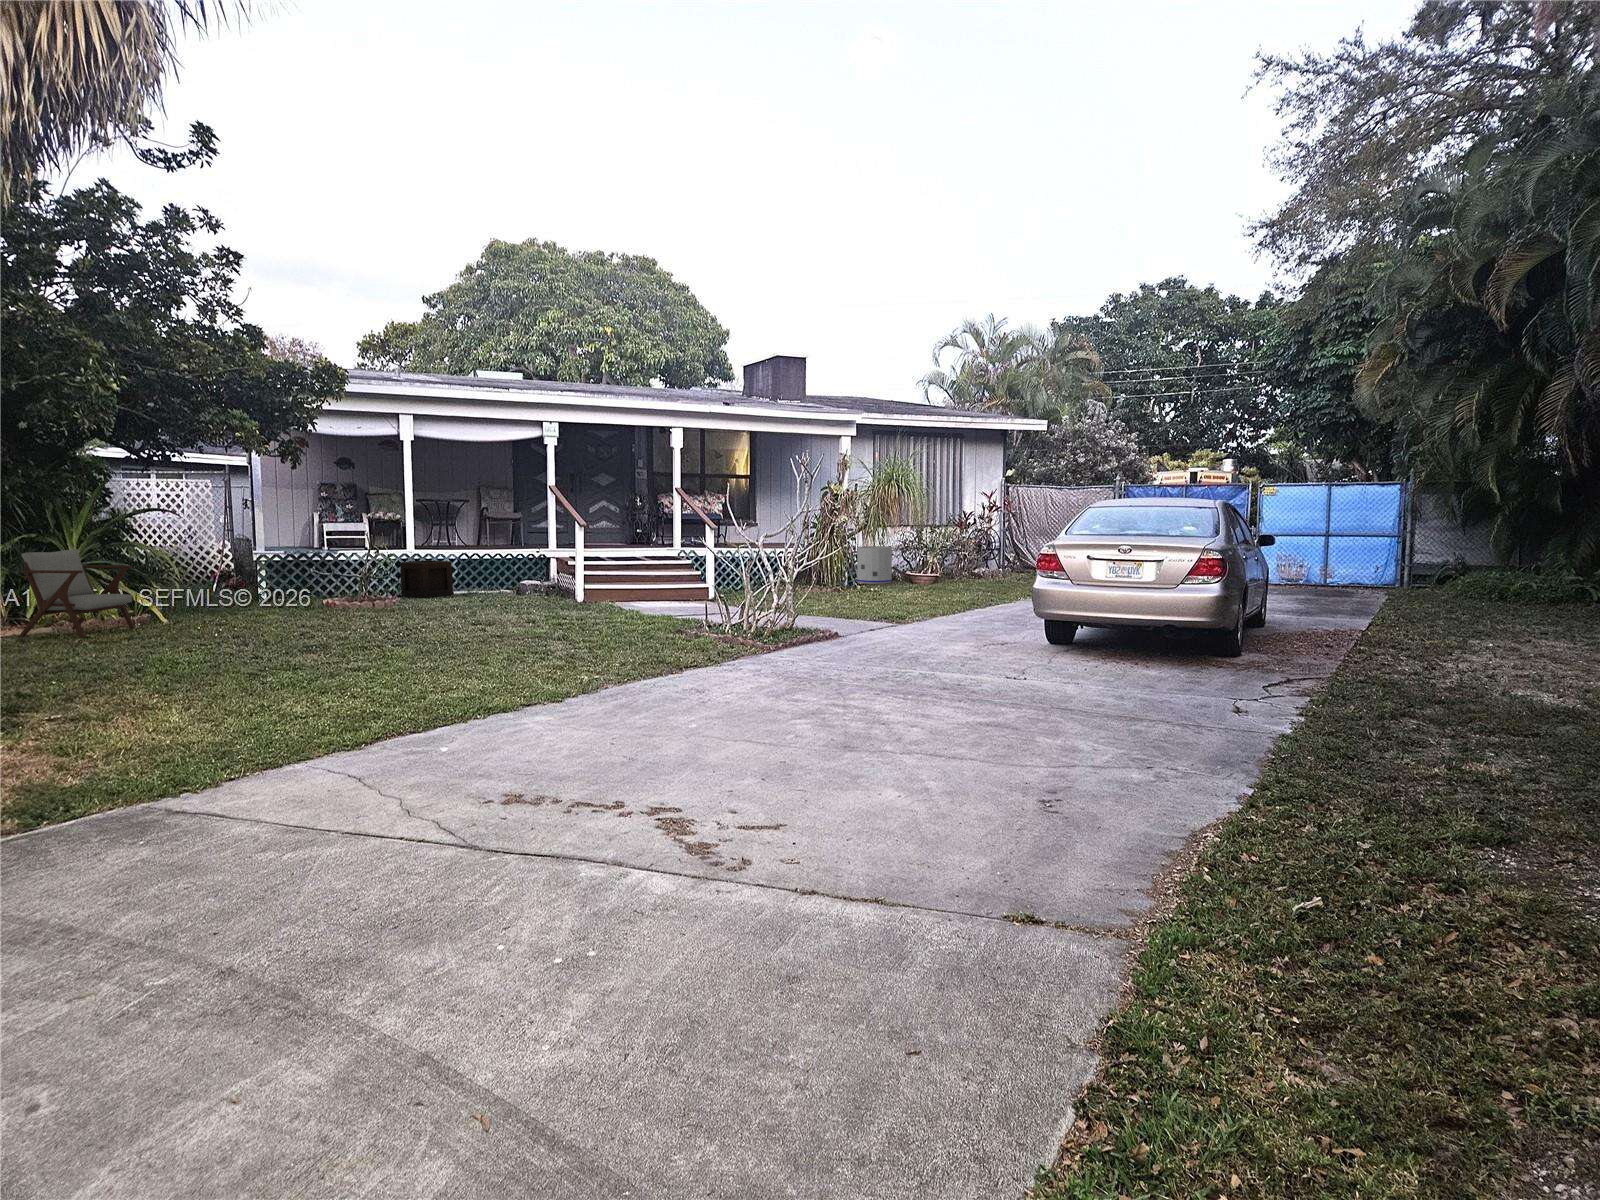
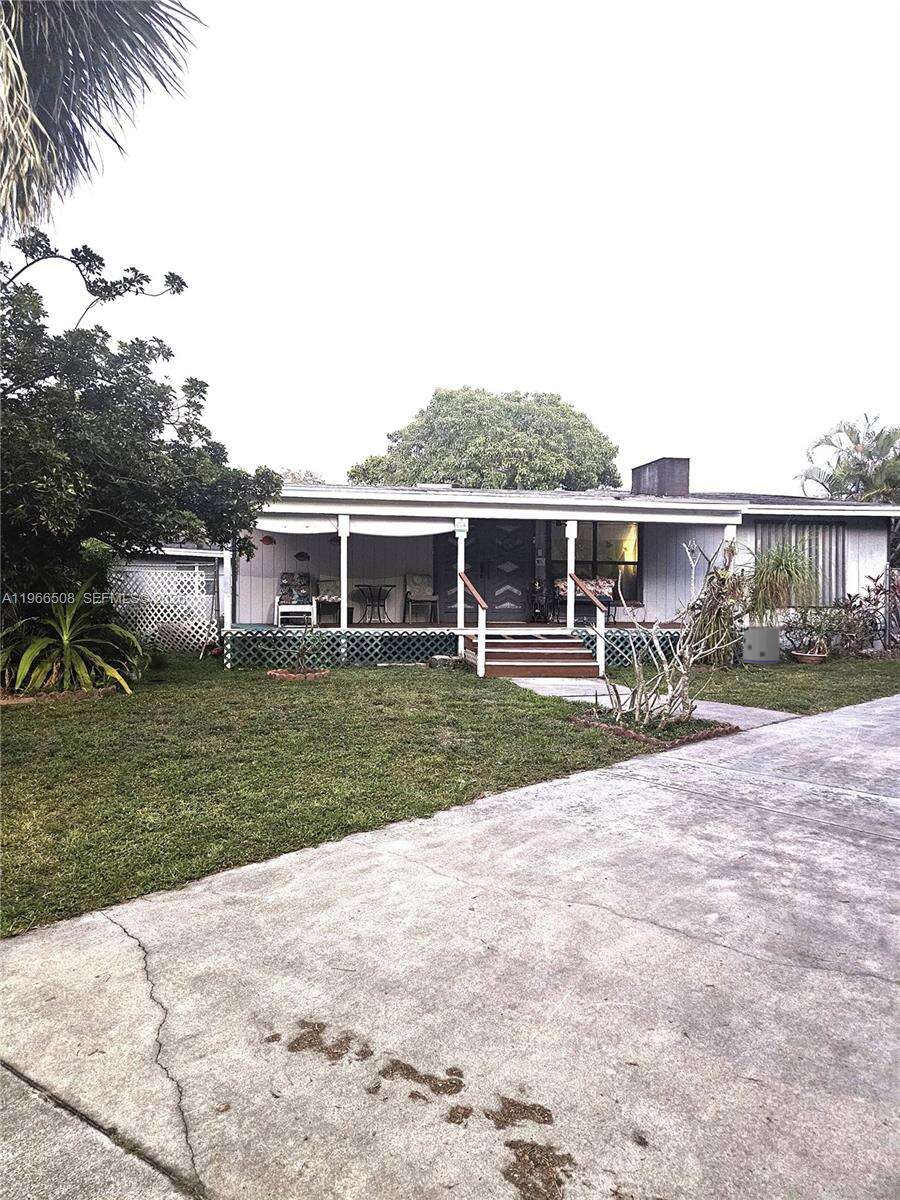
lounge chair: present [18,549,135,638] -> none [23,628,113,703]
wooden crate: present [400,560,453,598] -> none [334,637,376,669]
potted tree: none [160,566,201,618] -> present [145,646,170,684]

